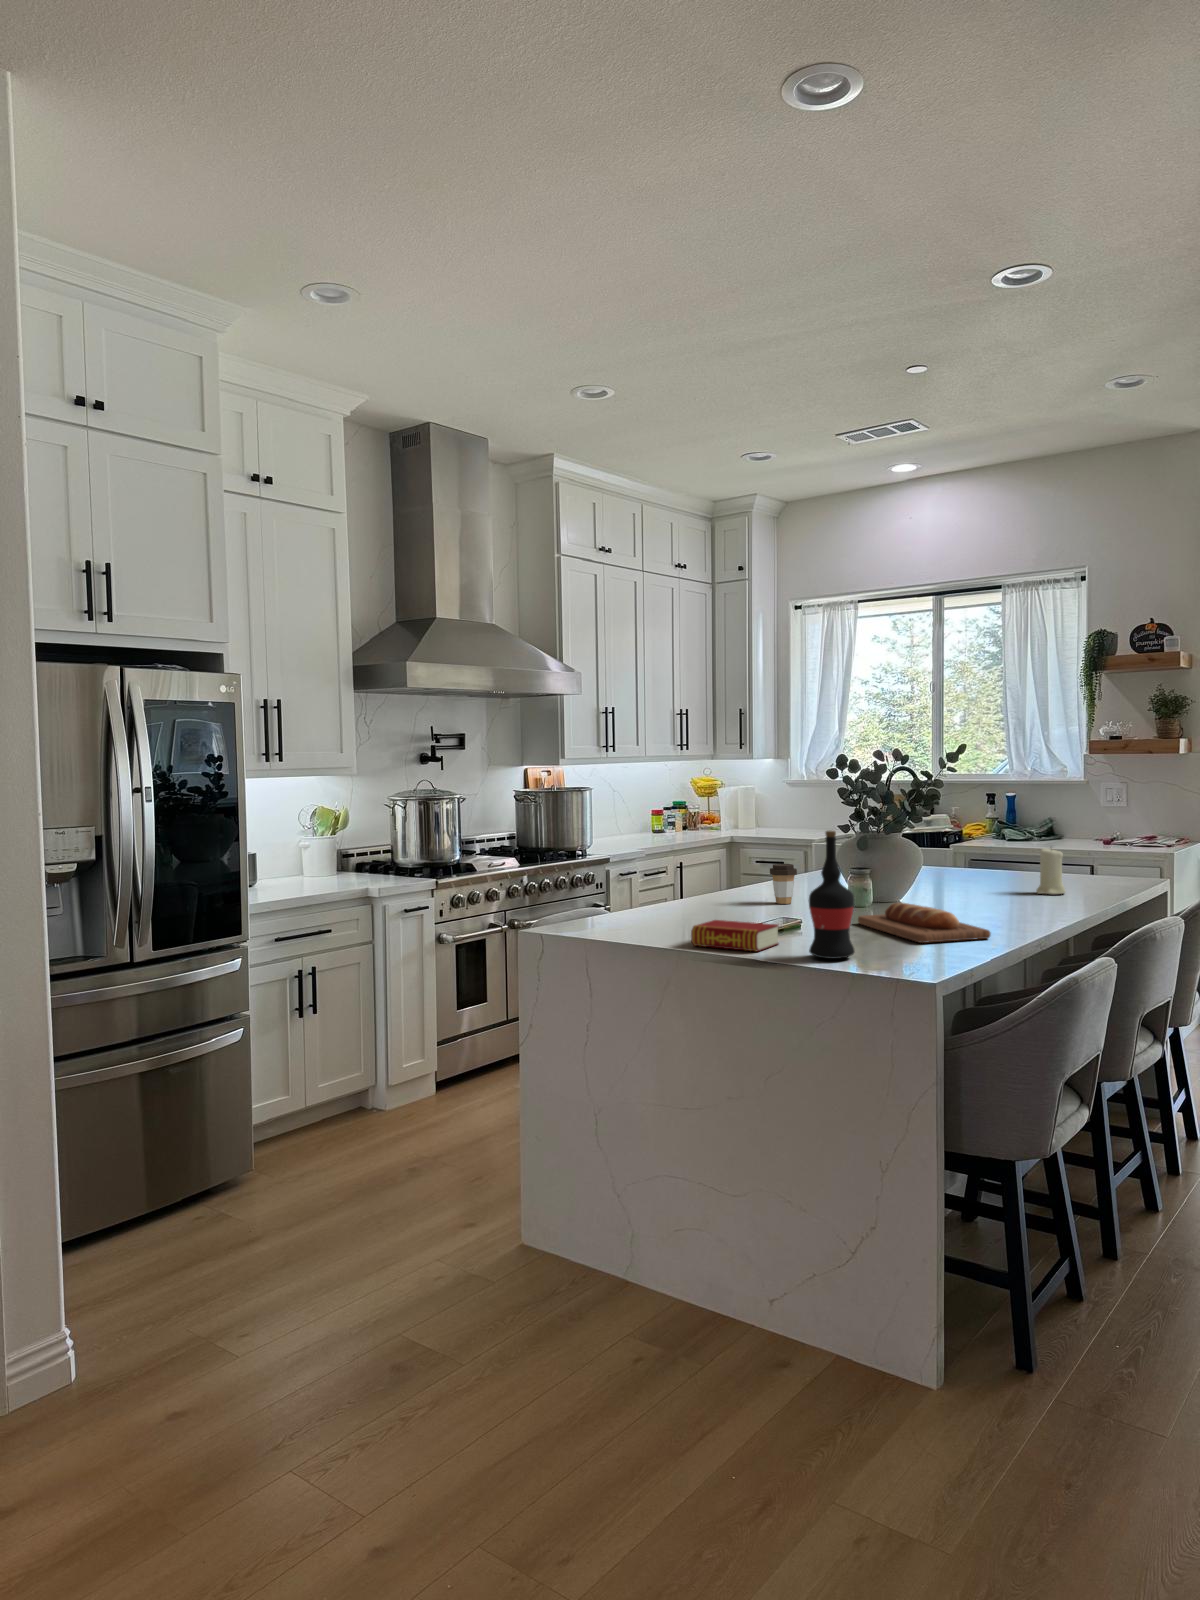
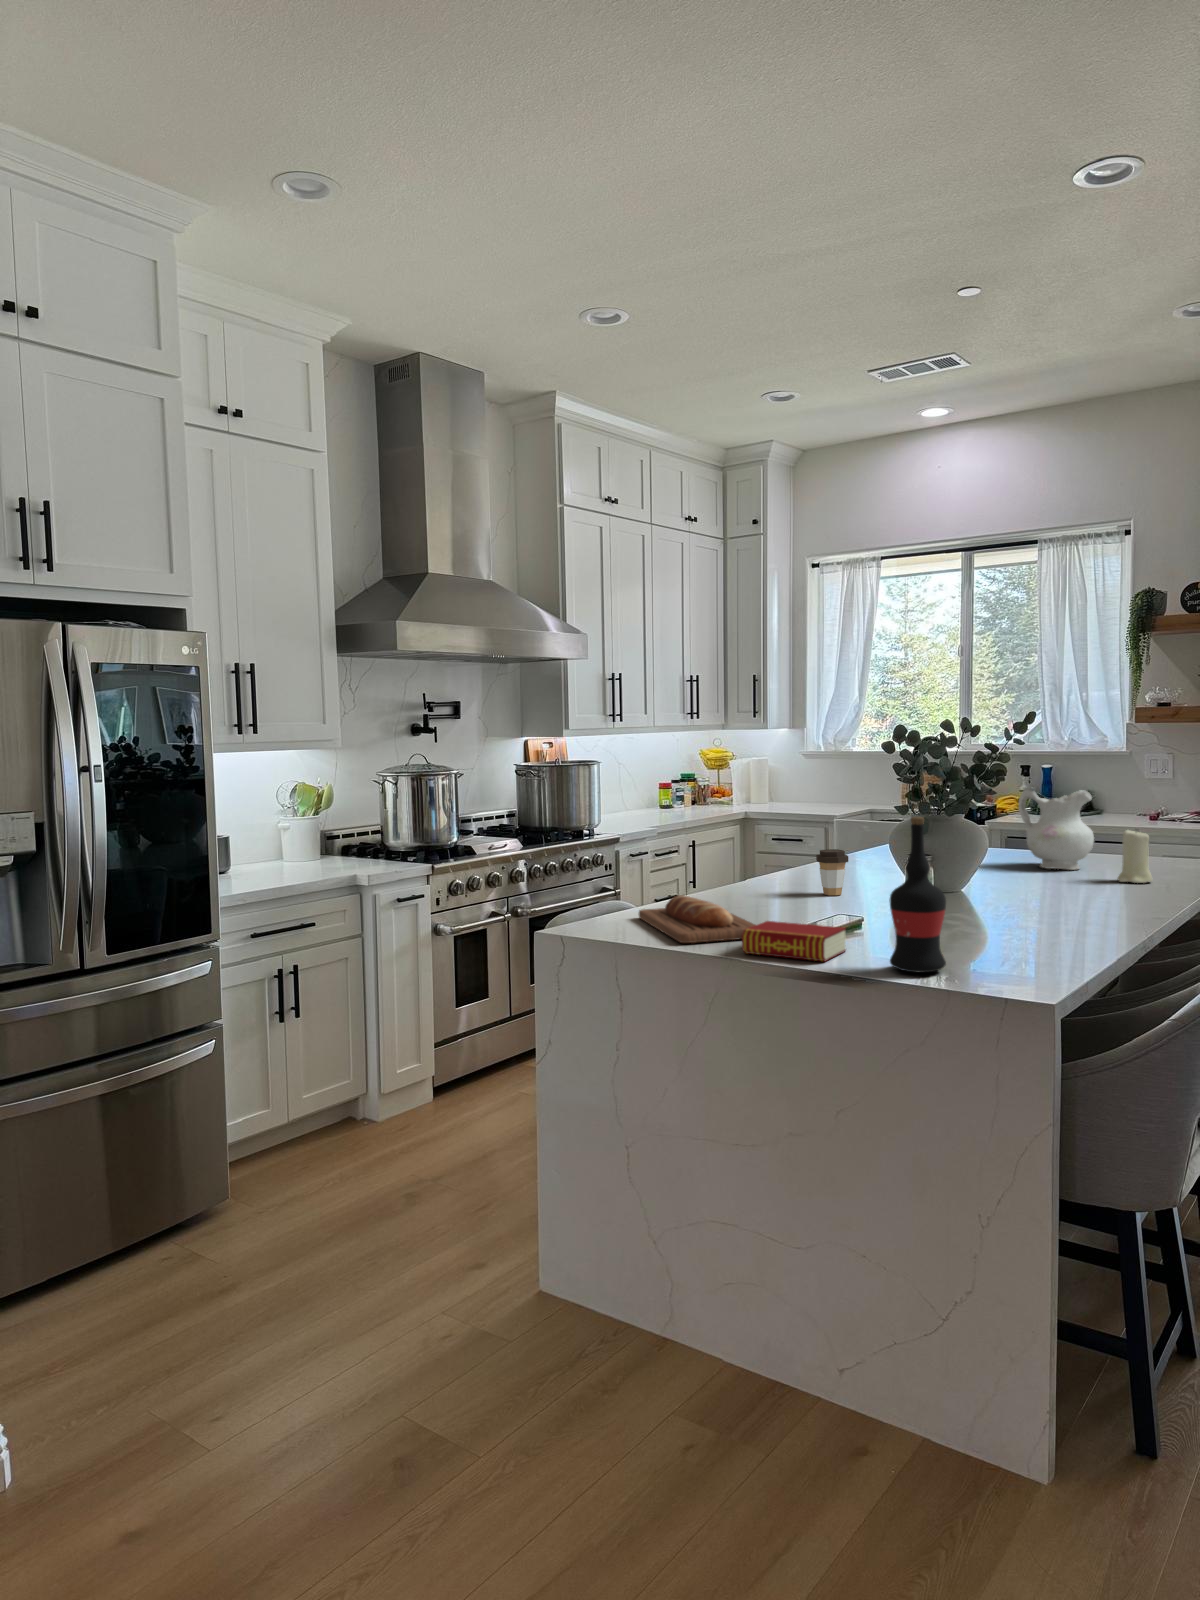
ceramic pitcher: none [957,811,1021,884] -> present [1019,787,1094,870]
bread loaf: present [858,903,991,943] -> present [639,895,755,943]

